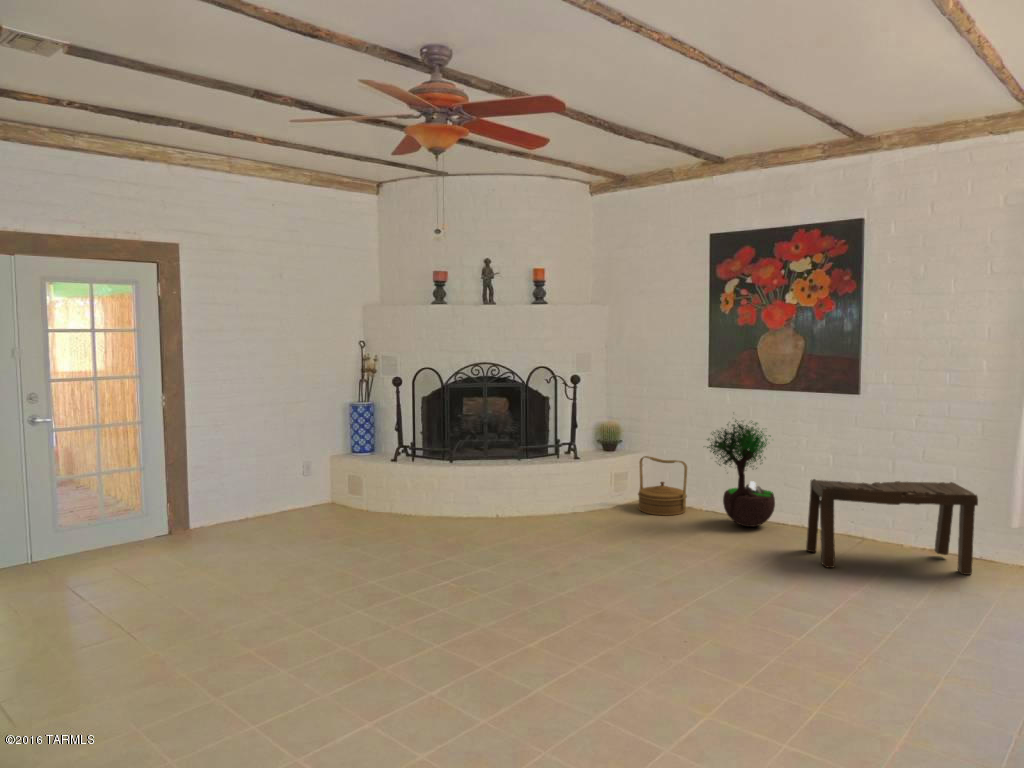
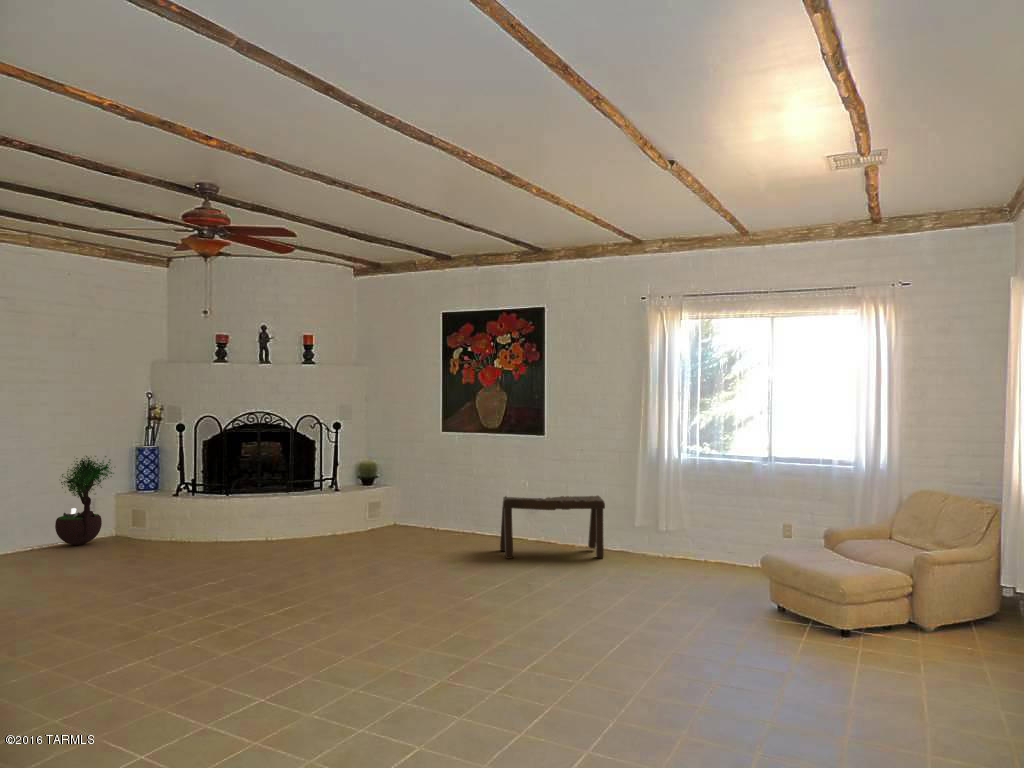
potted tree: present [707,420,775,527] -> present [55,456,114,545]
woven basket: present [638,456,687,515] -> none [387,488,426,535]

